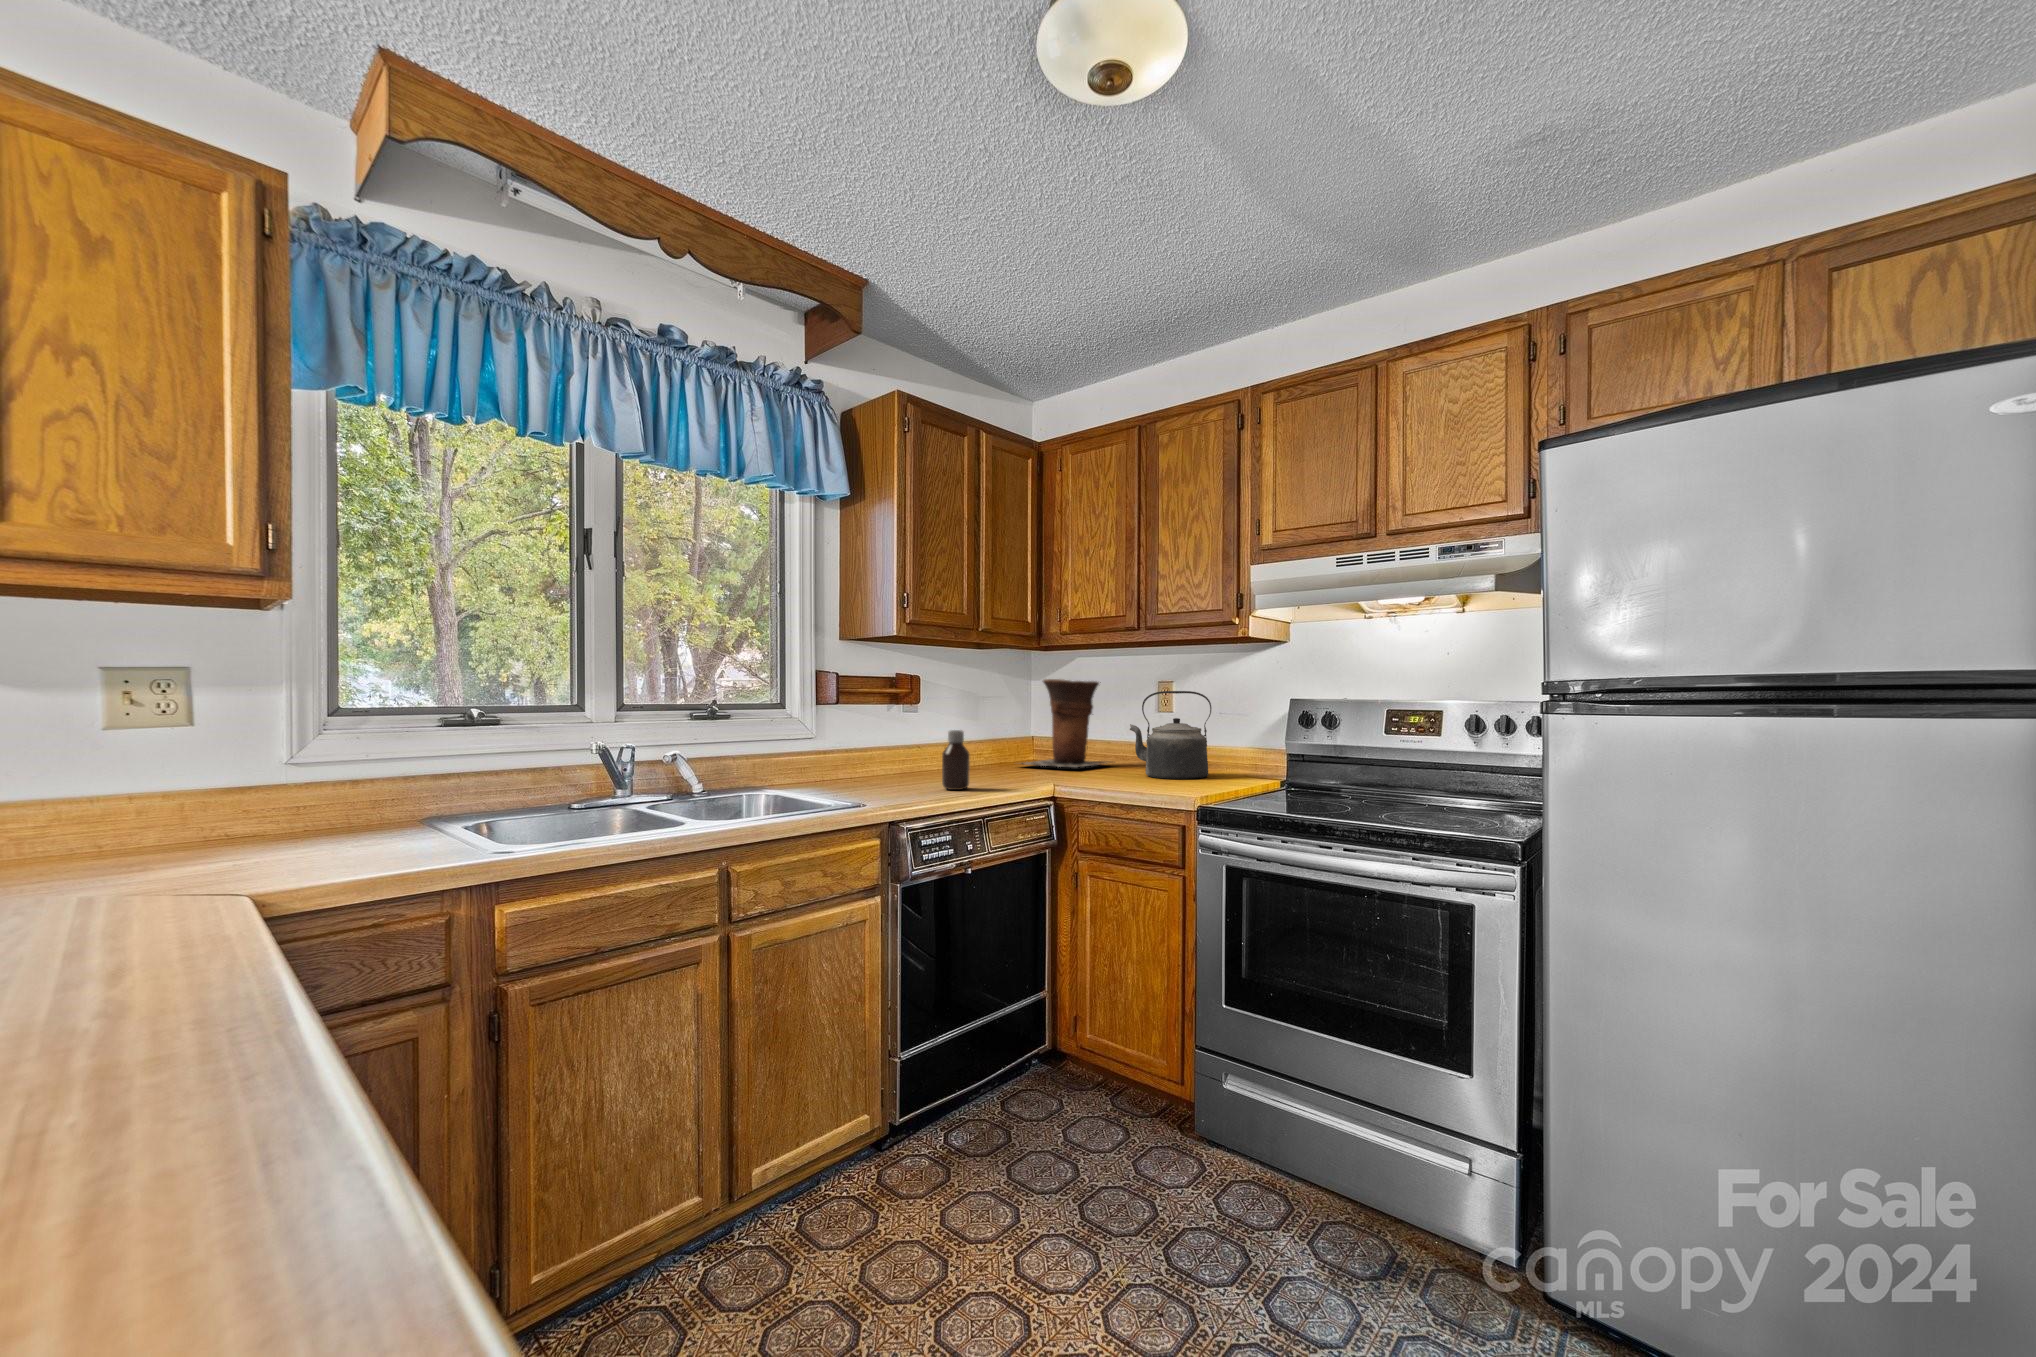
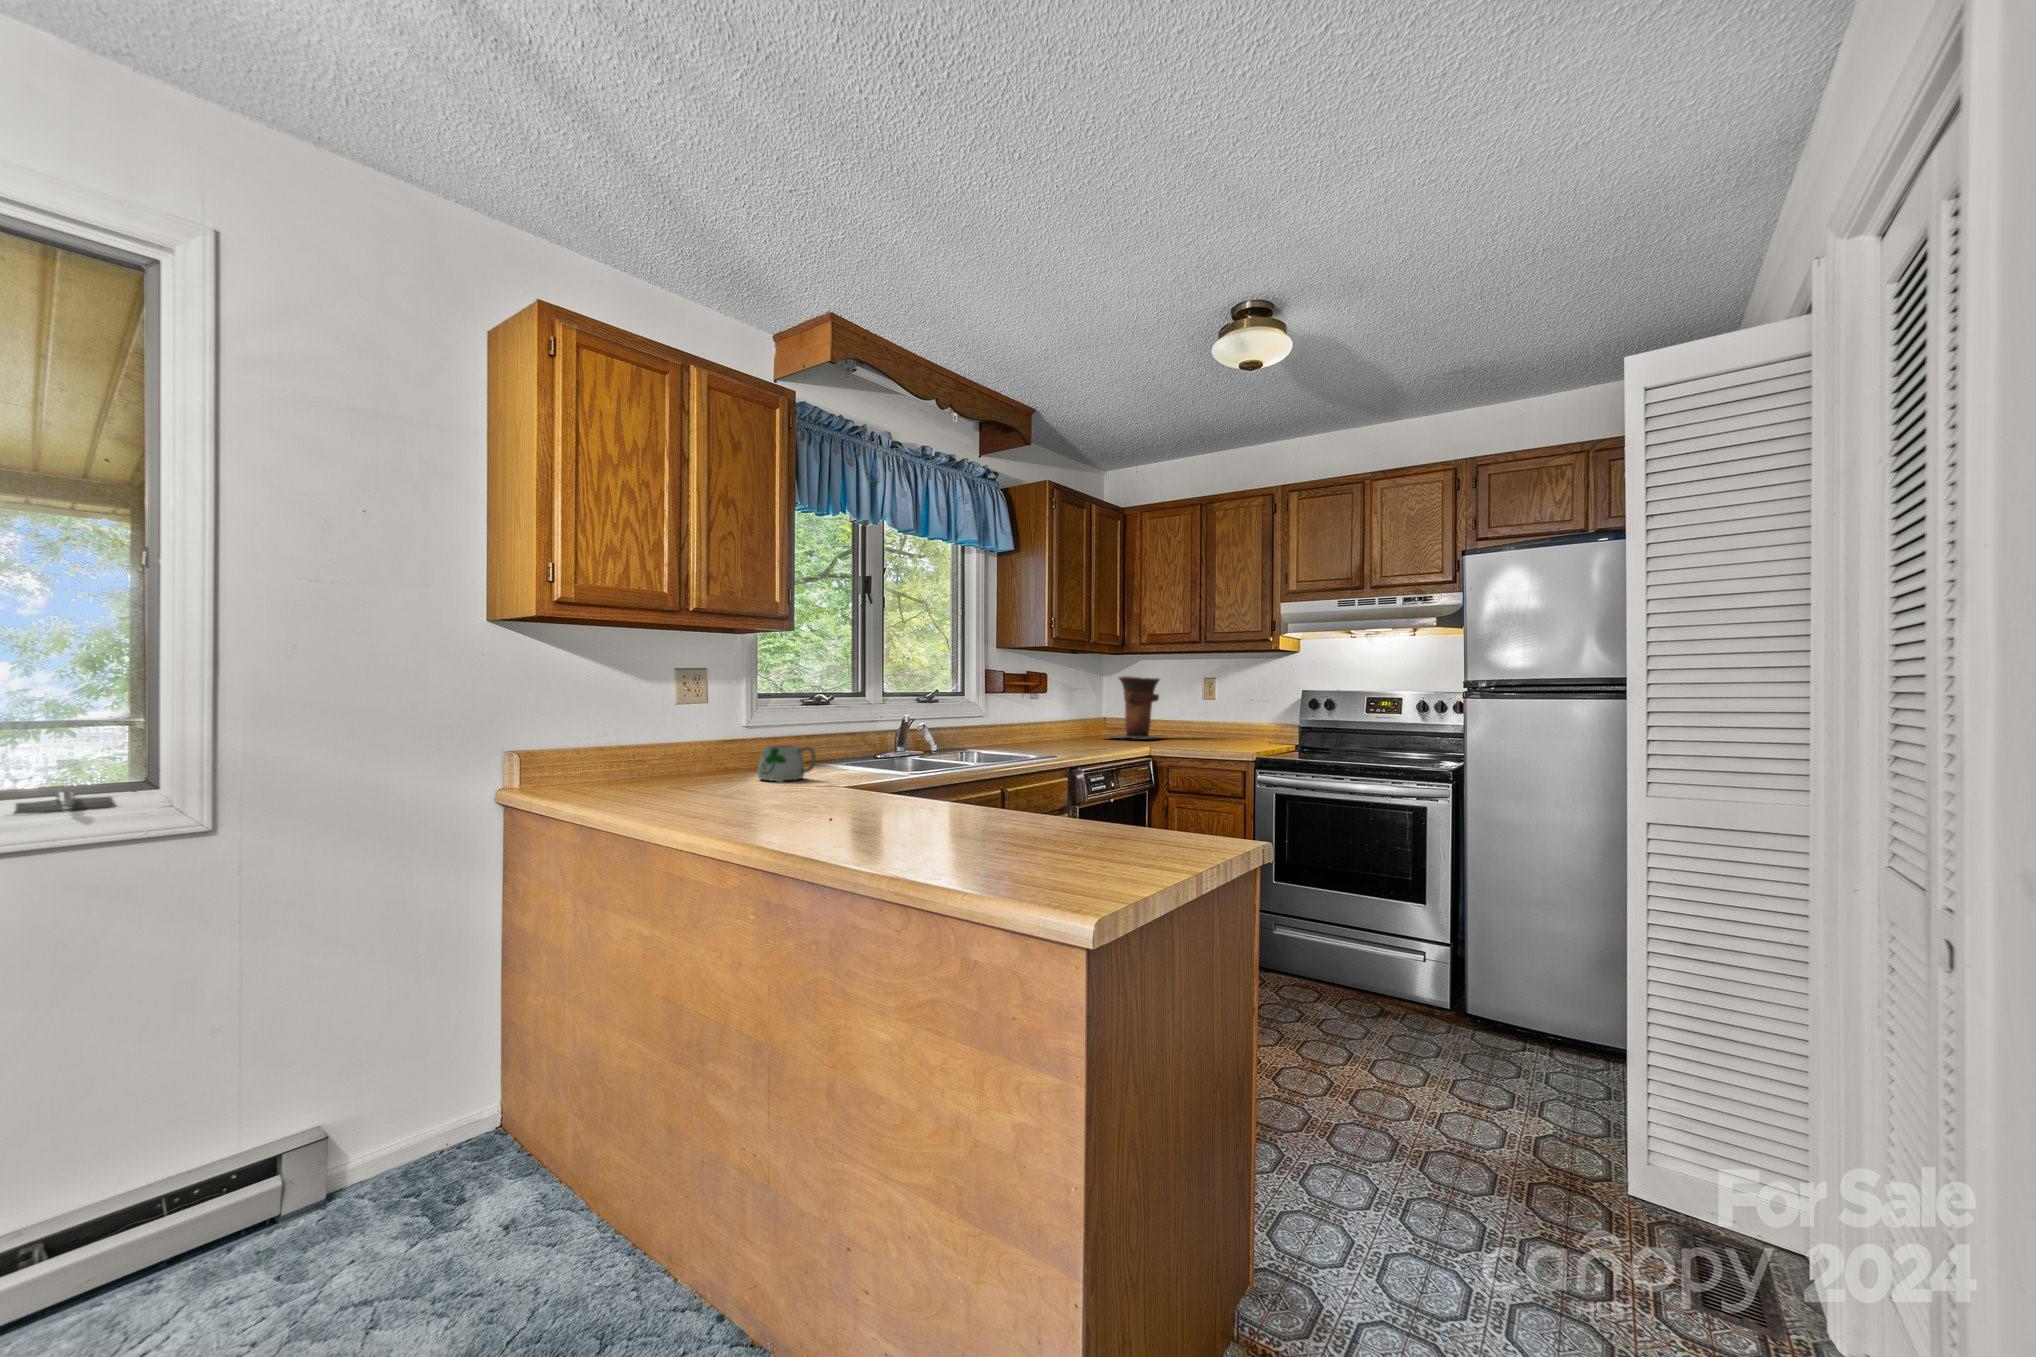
kettle: present [1130,691,1212,779] -> none [1189,686,1246,745]
bottle: present [942,730,970,790] -> none [1078,710,1096,750]
mug: none [148,813,266,894] -> present [758,745,815,782]

